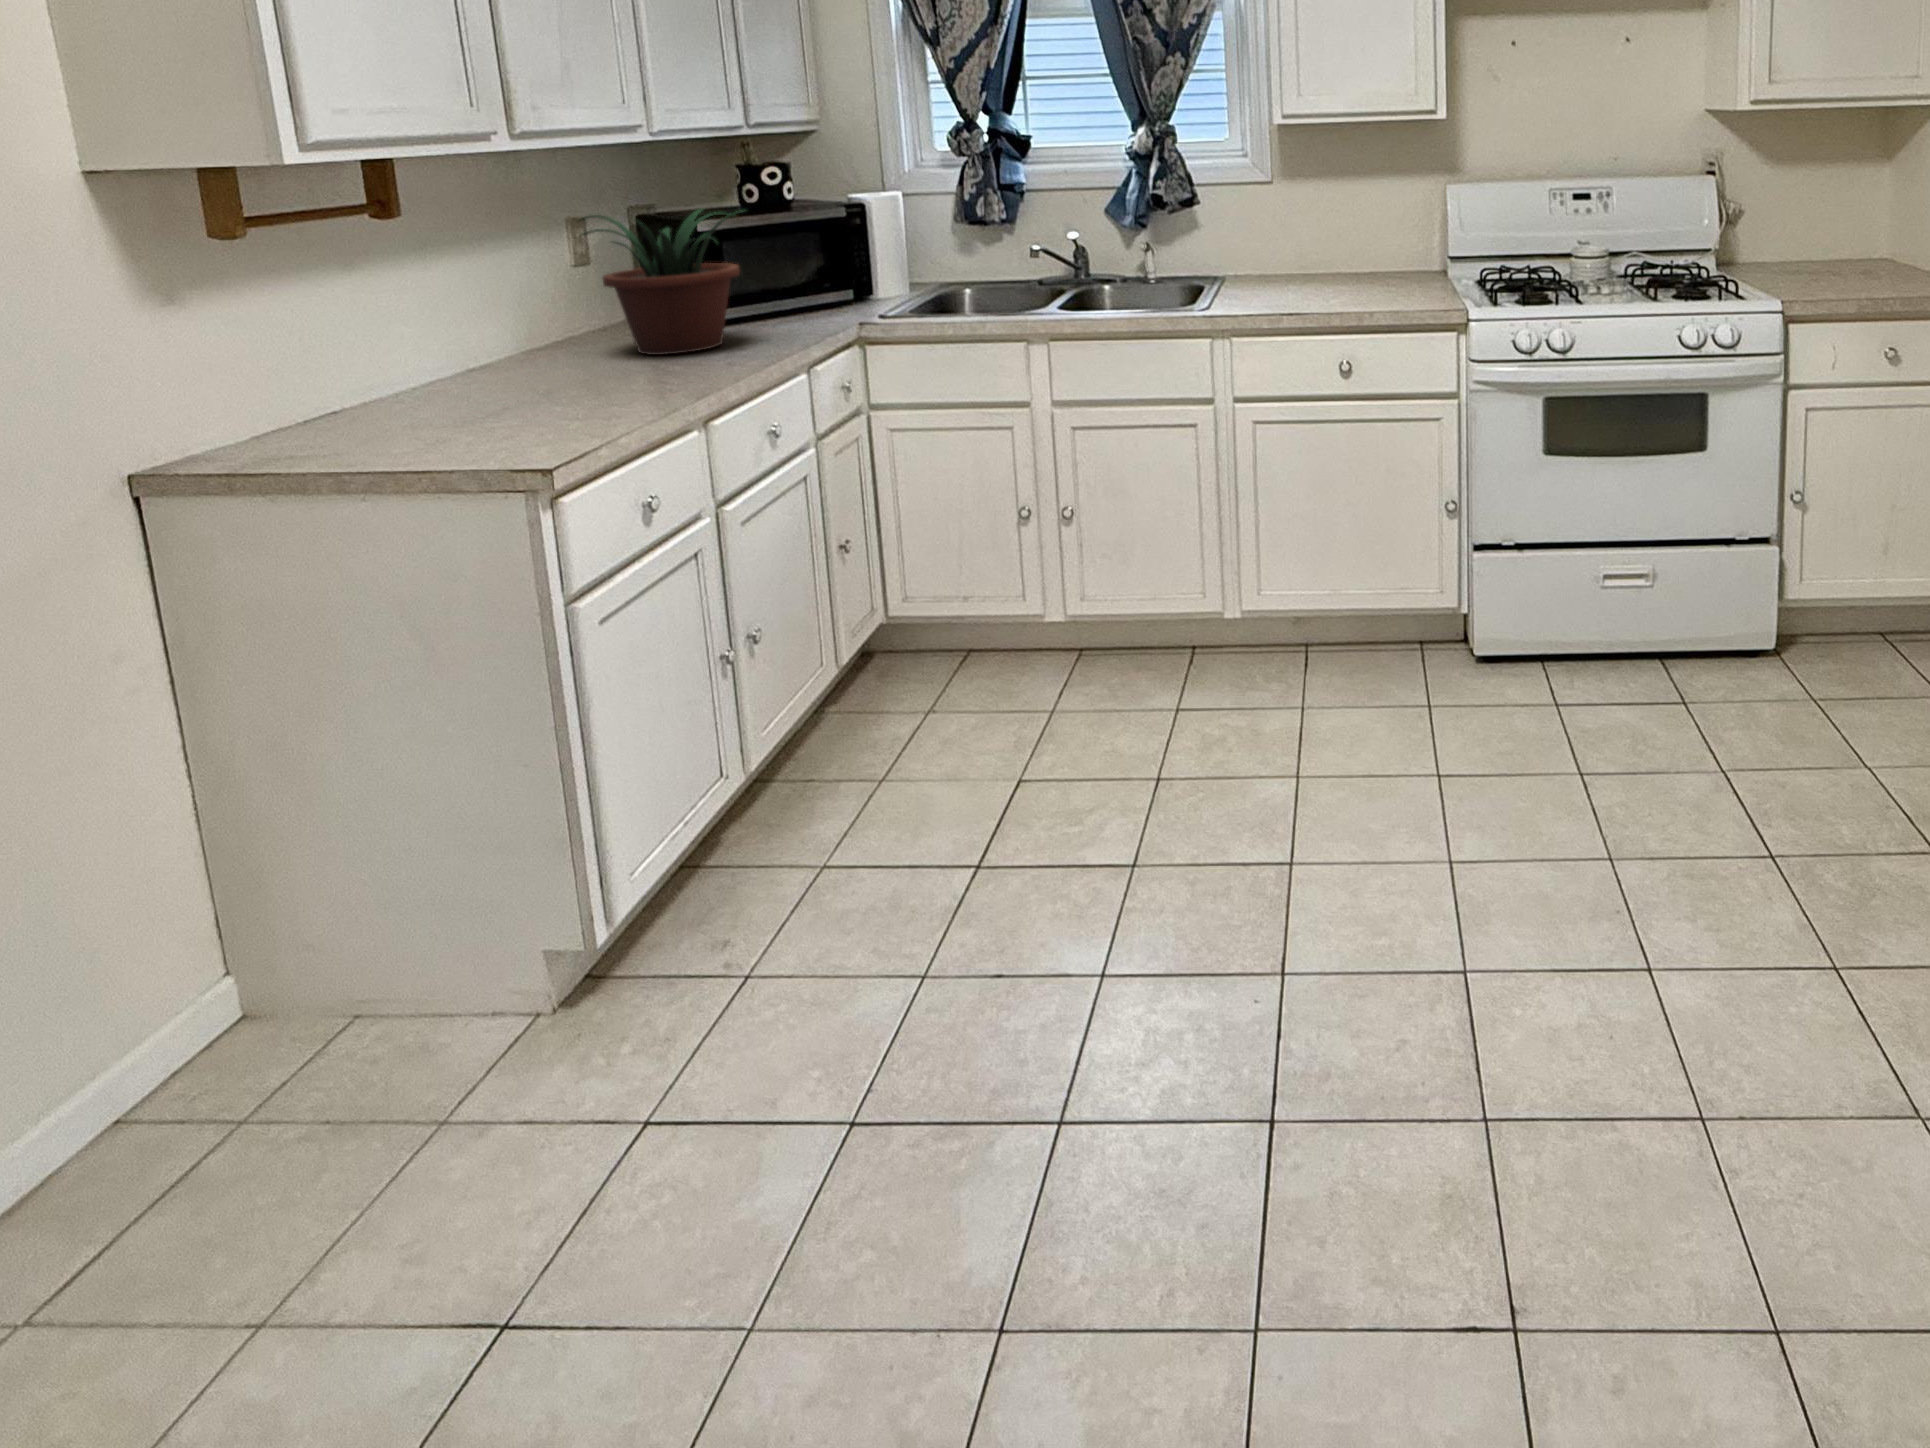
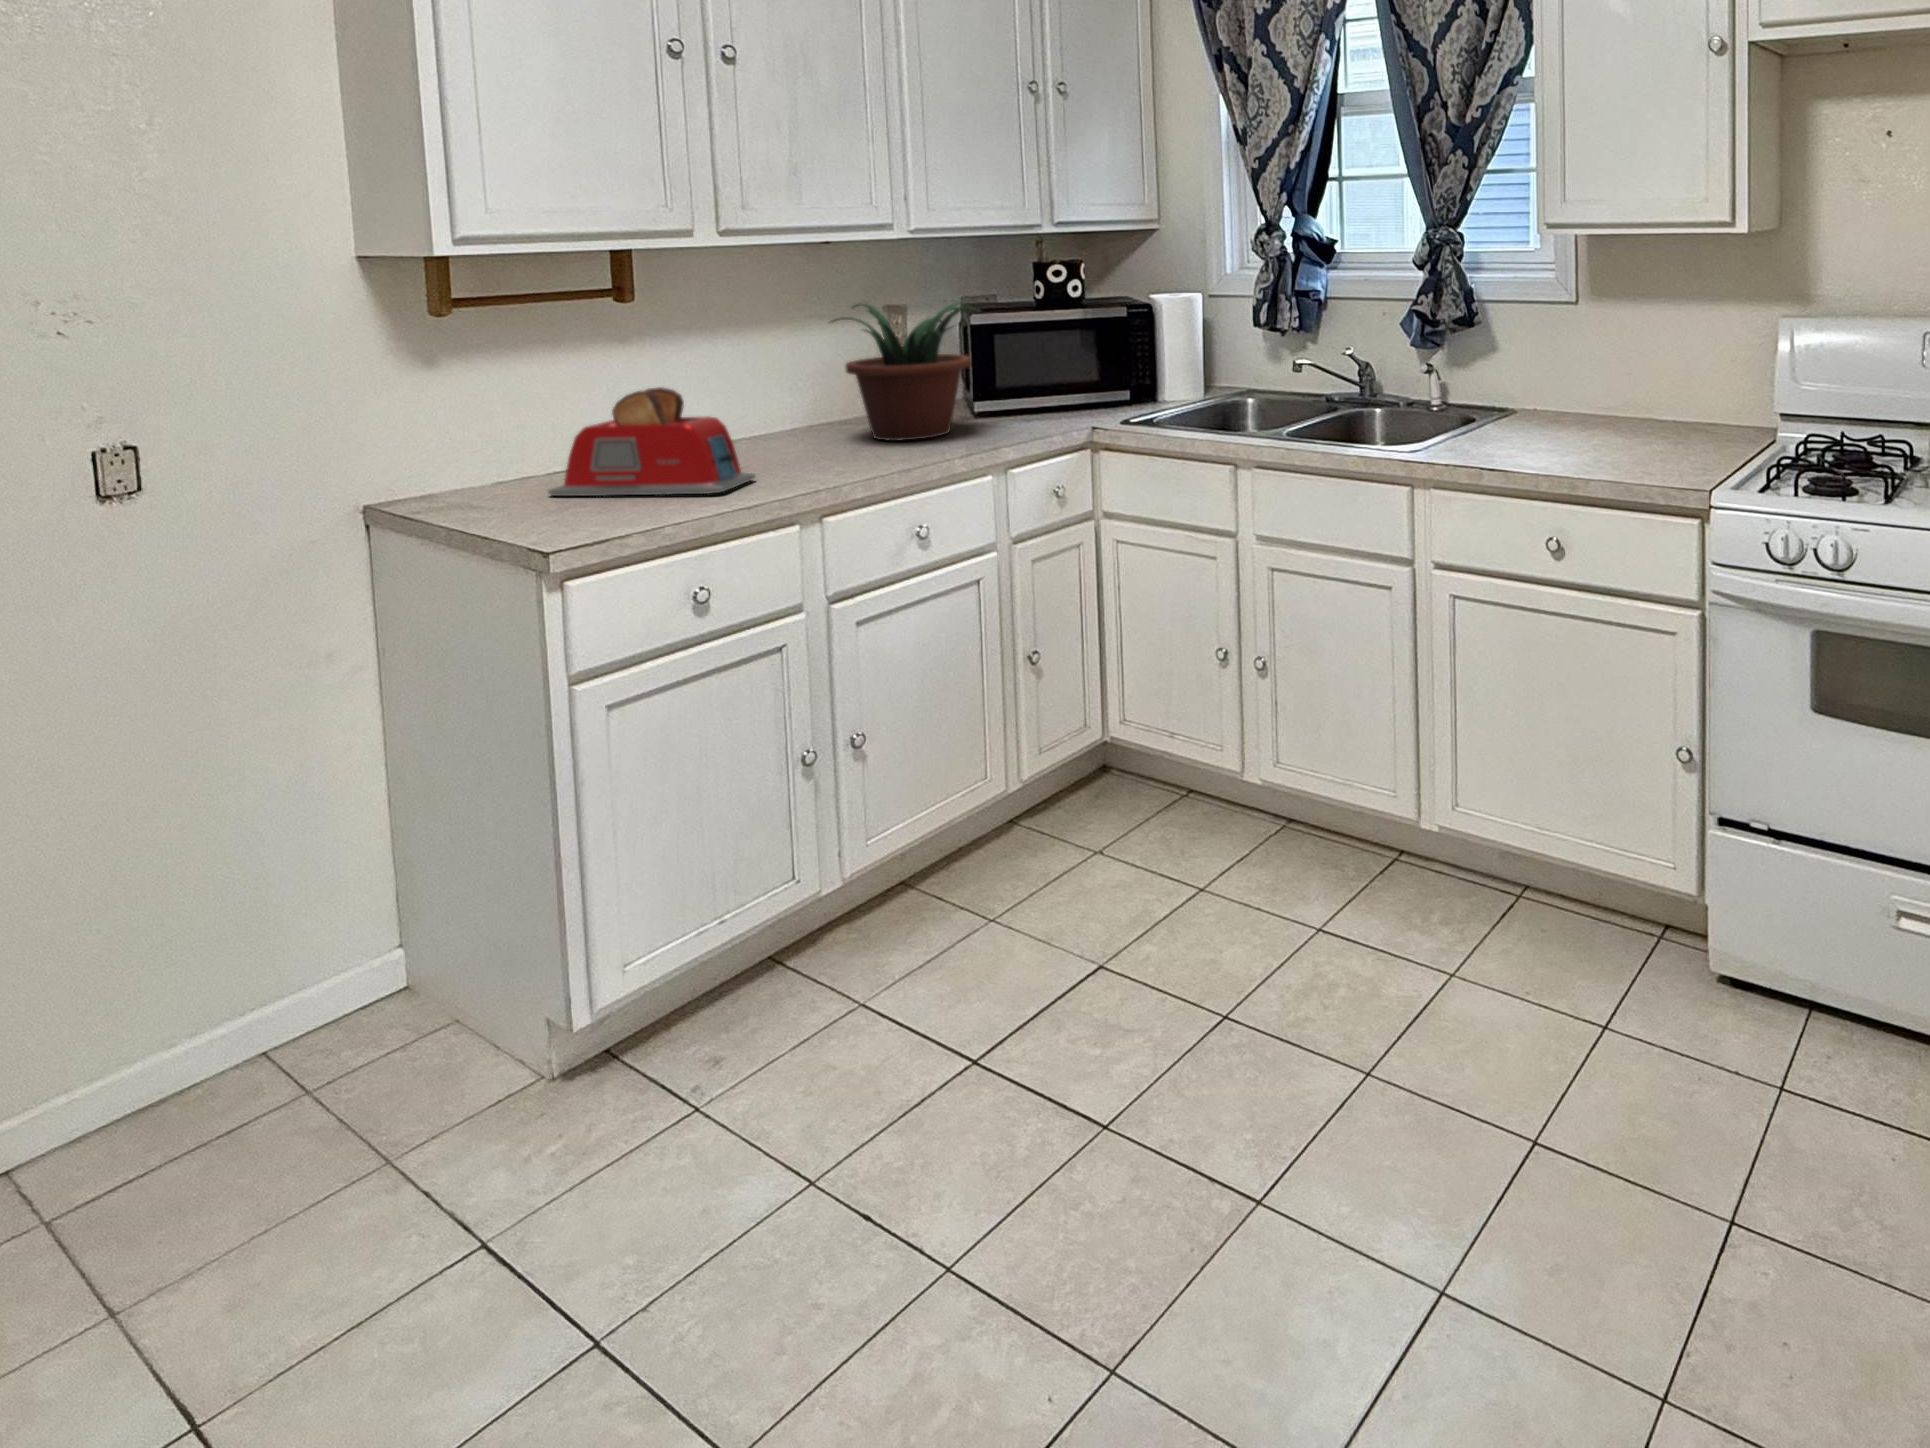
toaster: none [387,307,614,435] -> present [548,387,756,496]

